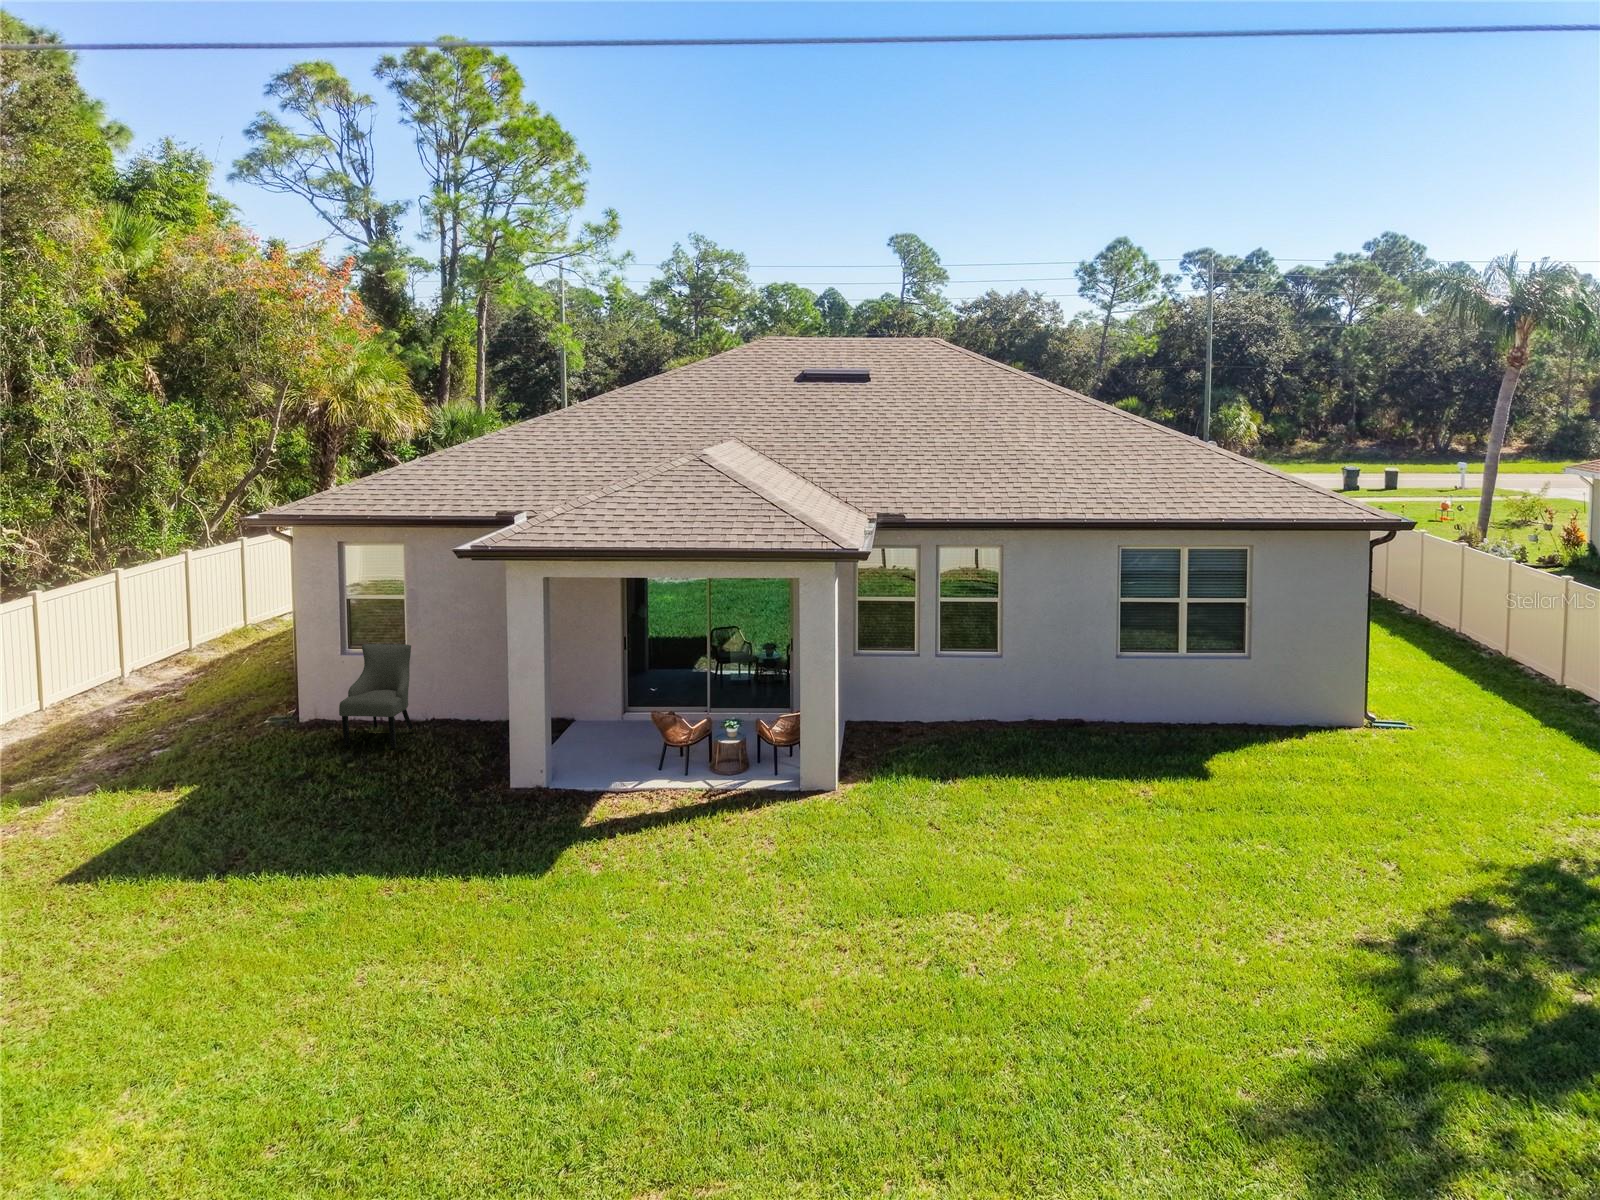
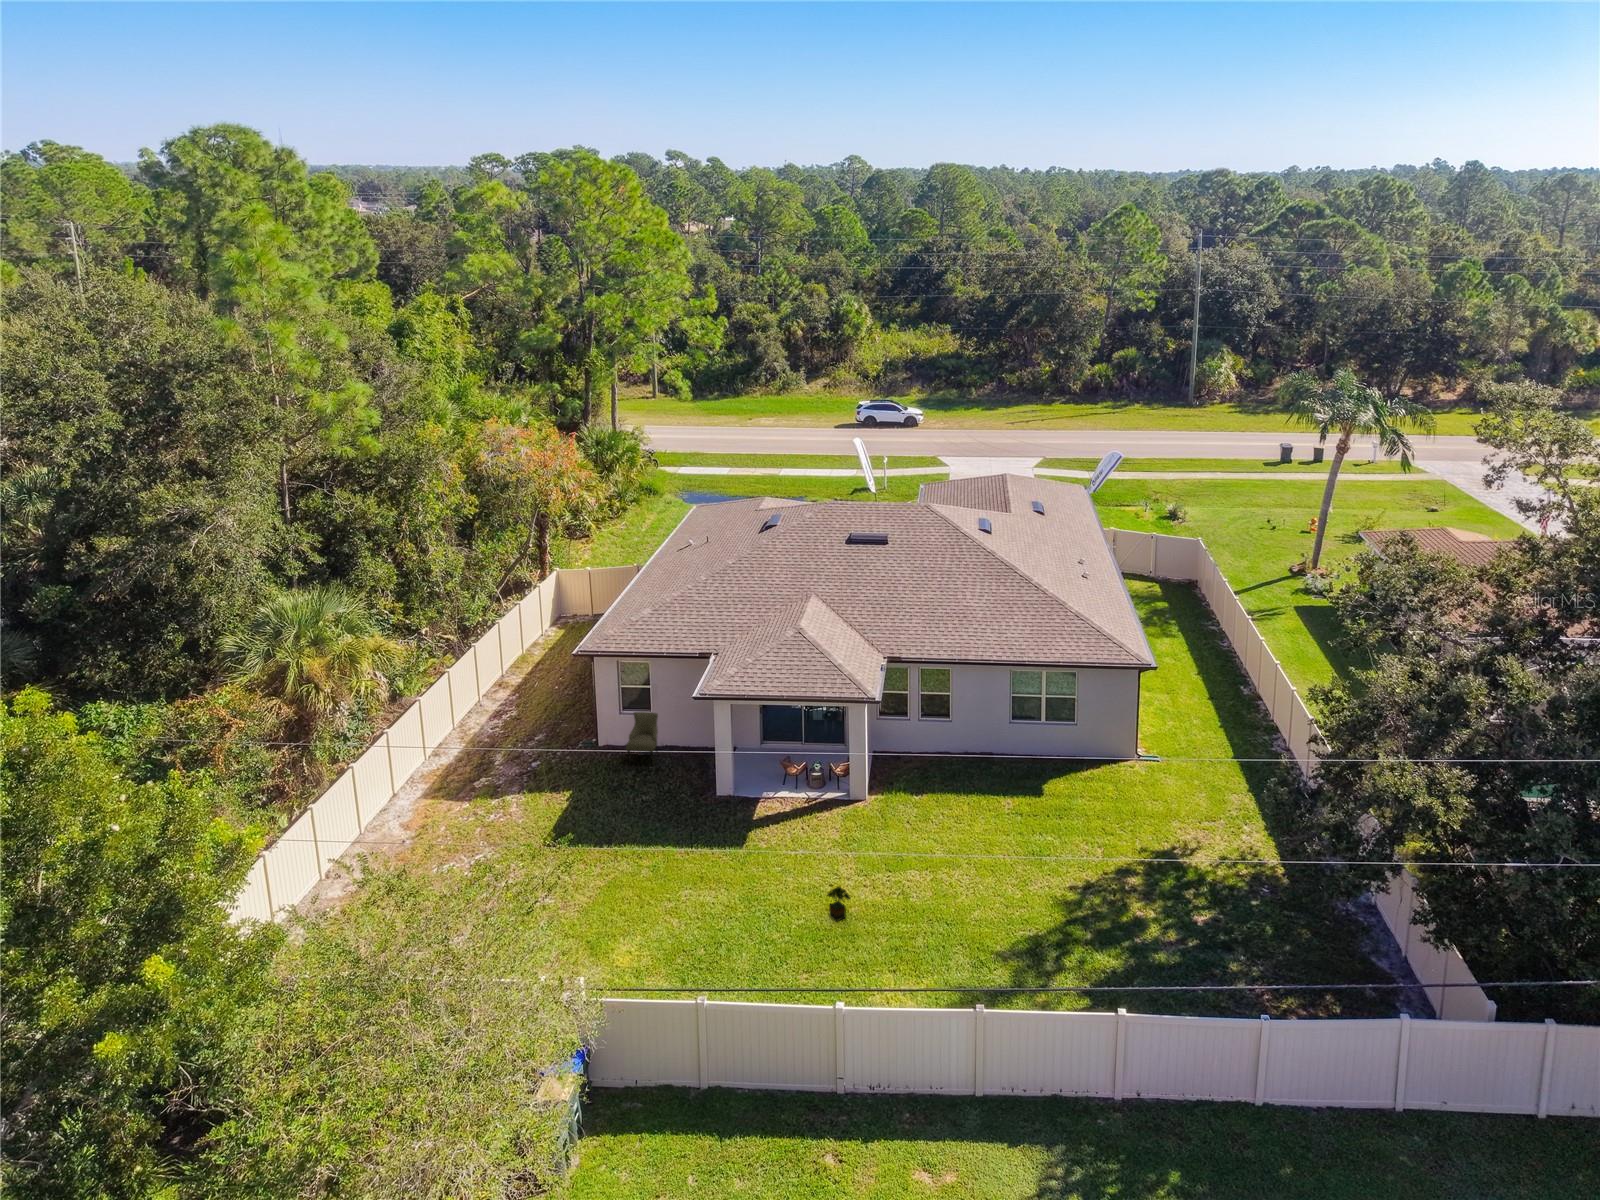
potted tree: none [737,933,806,1035] -> present [827,887,850,921]

